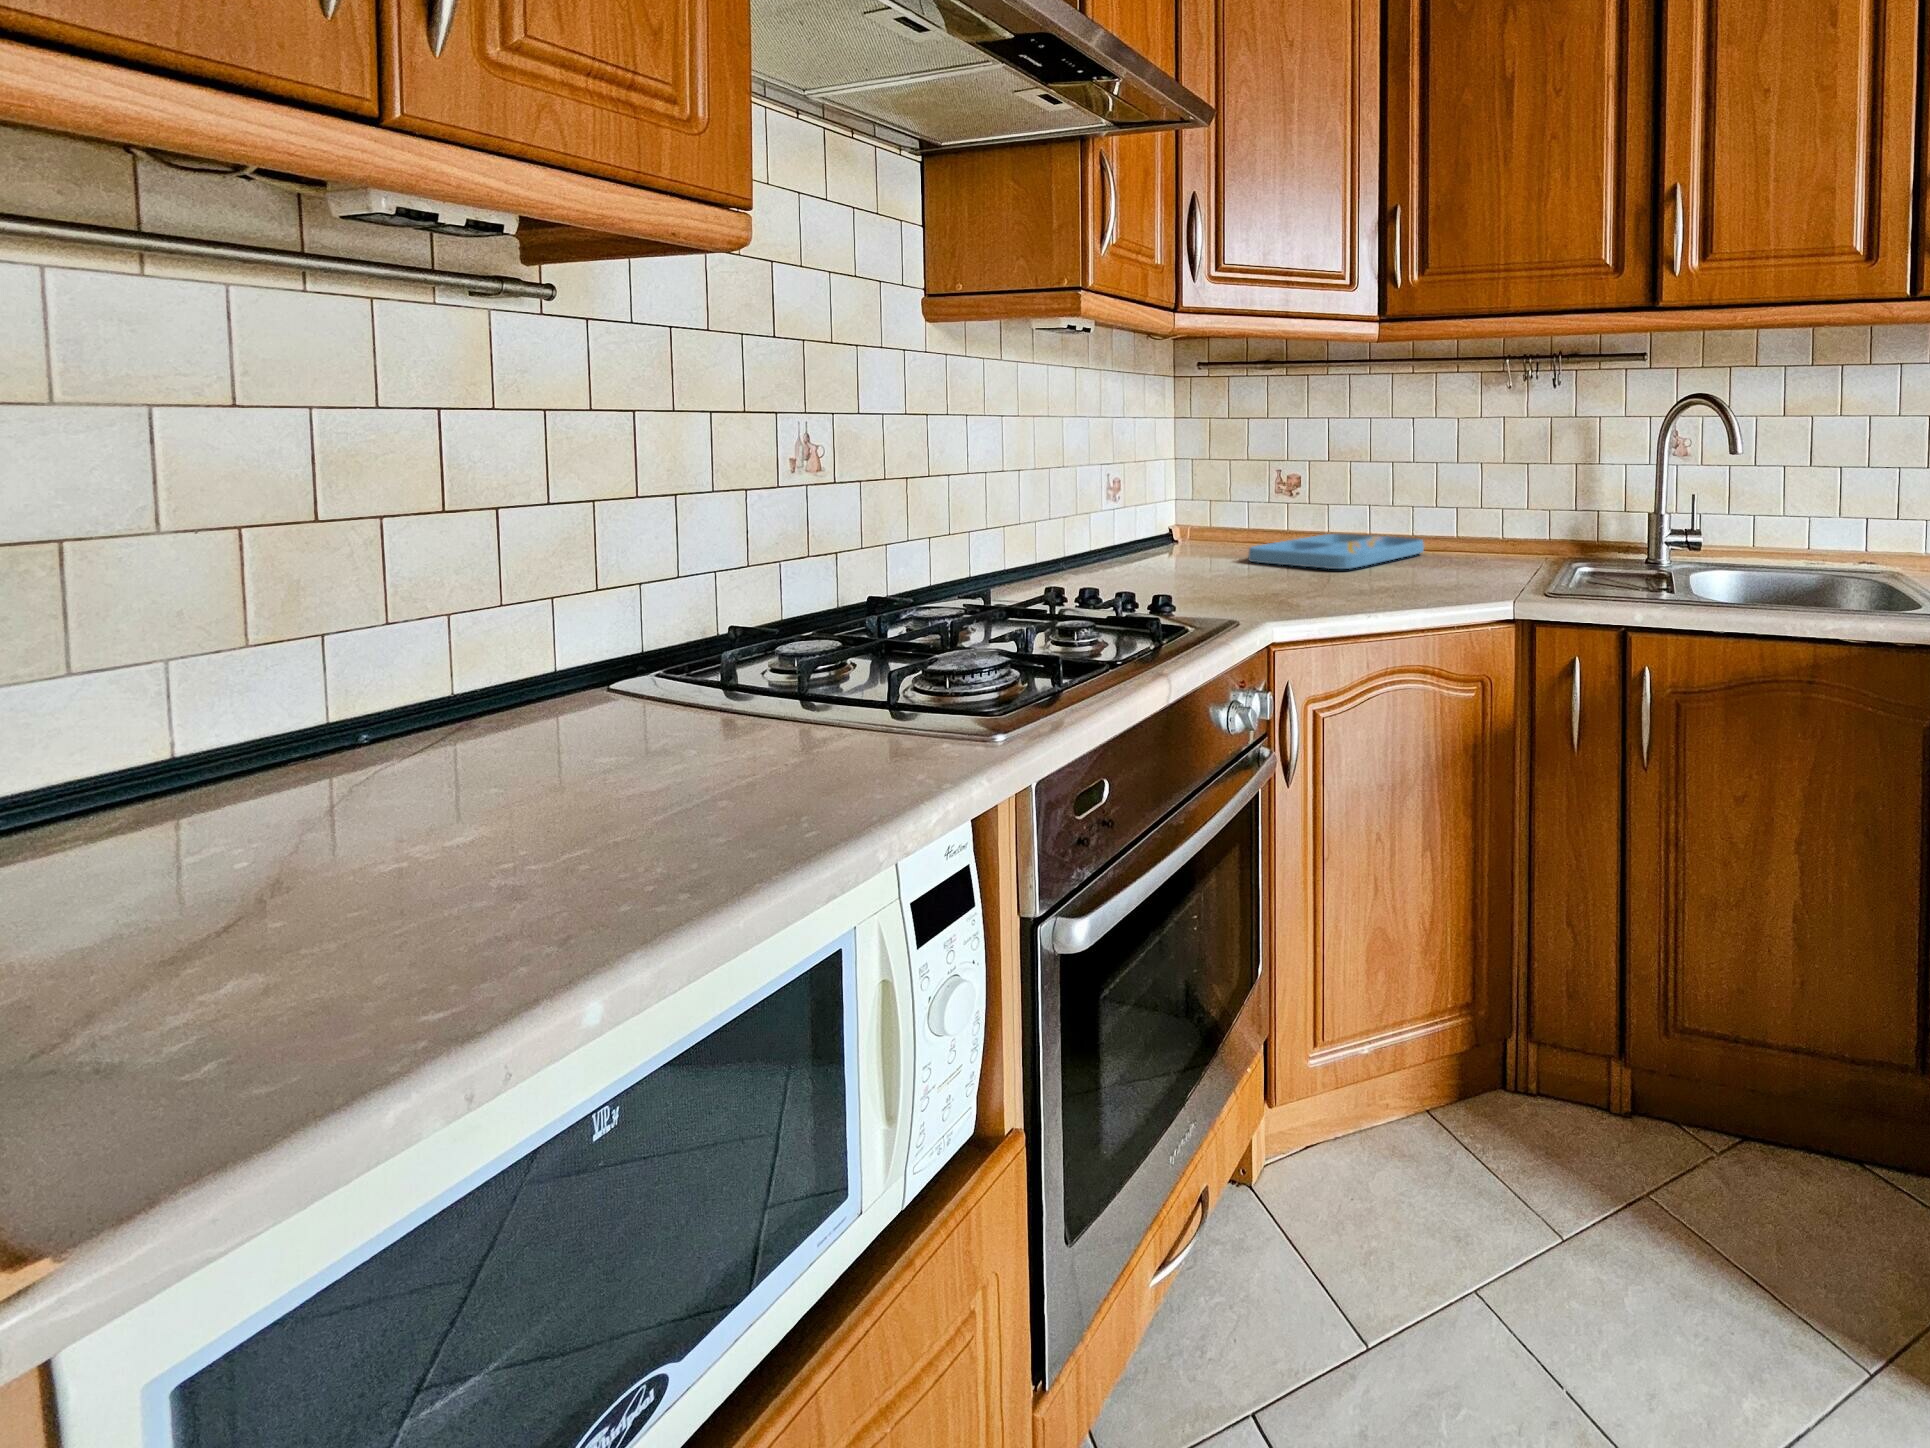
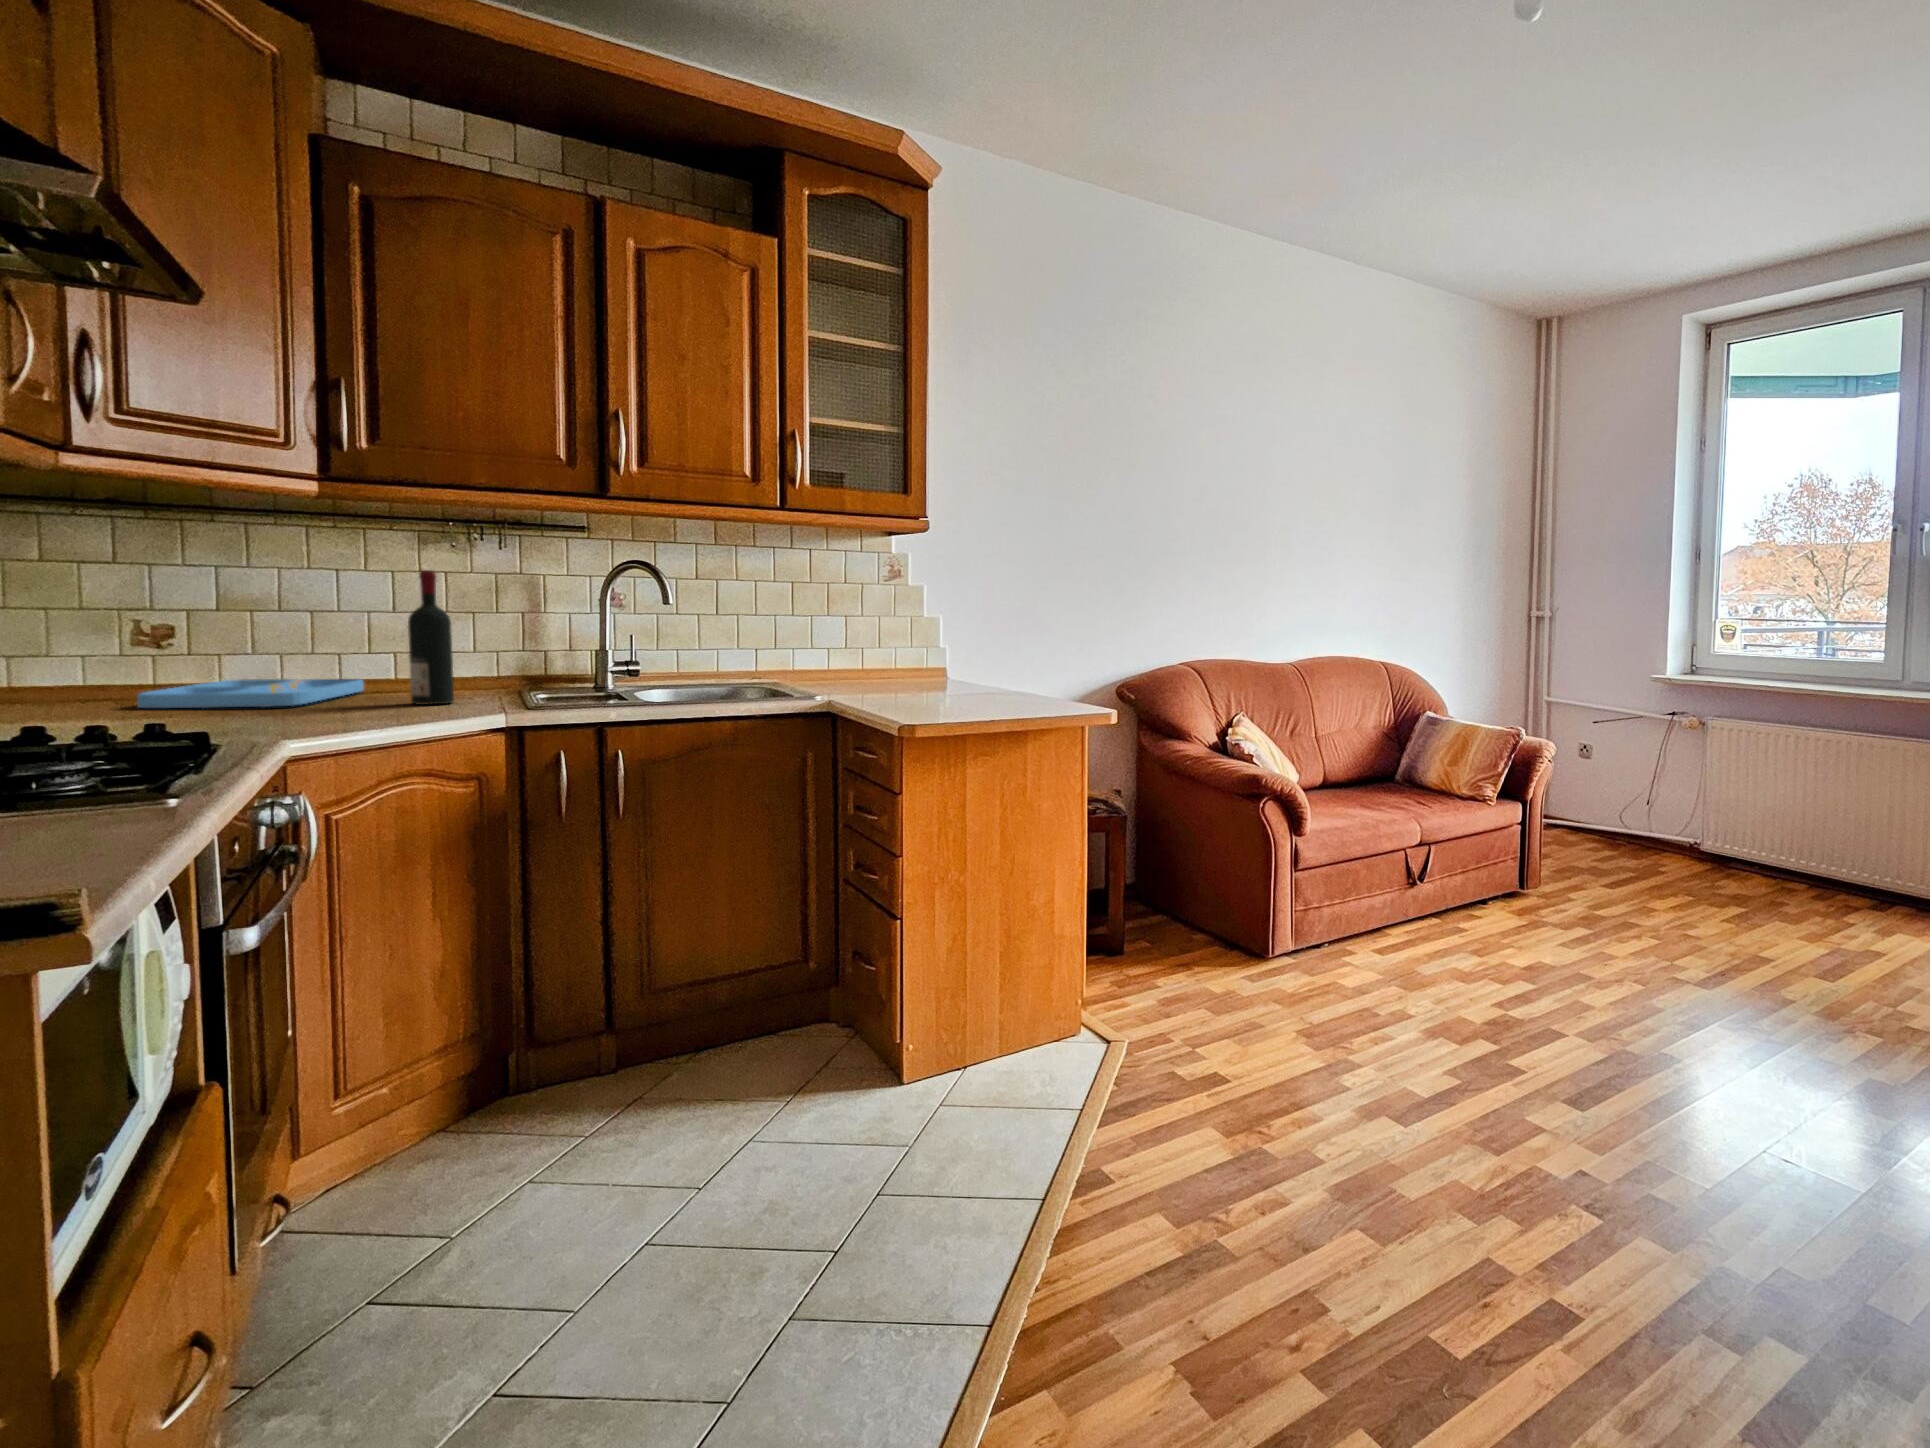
wine bottle: none [1441,417,1481,578] -> present [408,570,454,705]

